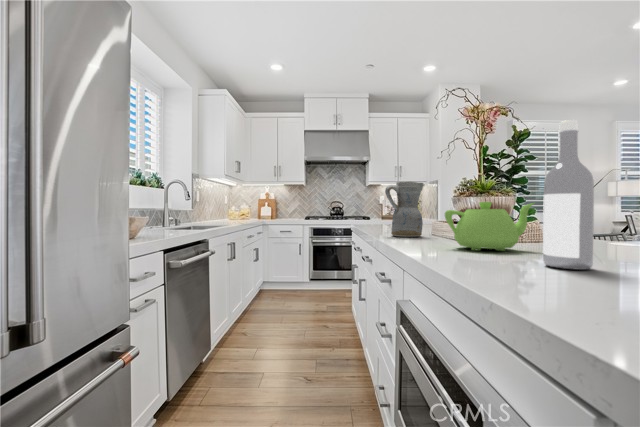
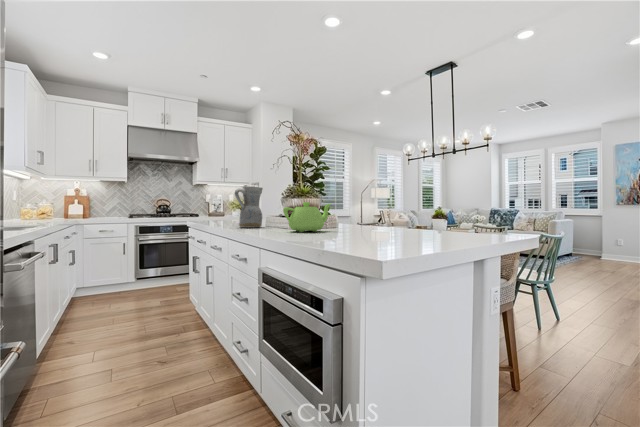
wine bottle: present [543,120,594,270] -> none [336,162,356,236]

